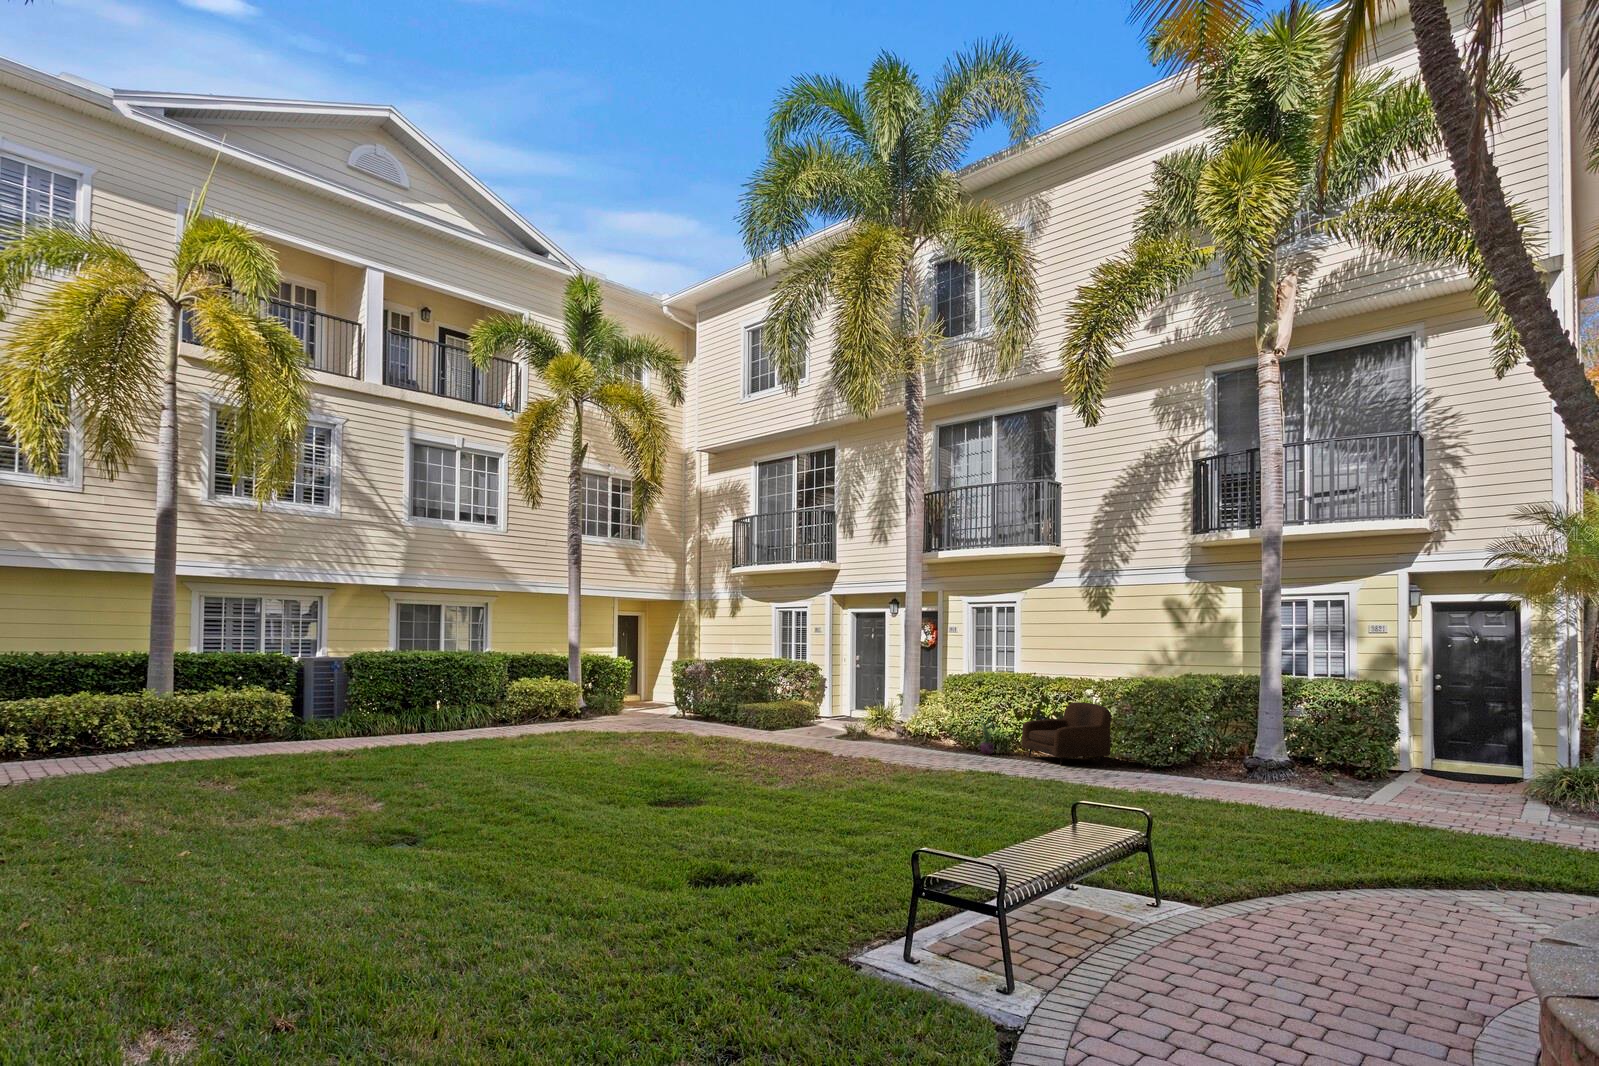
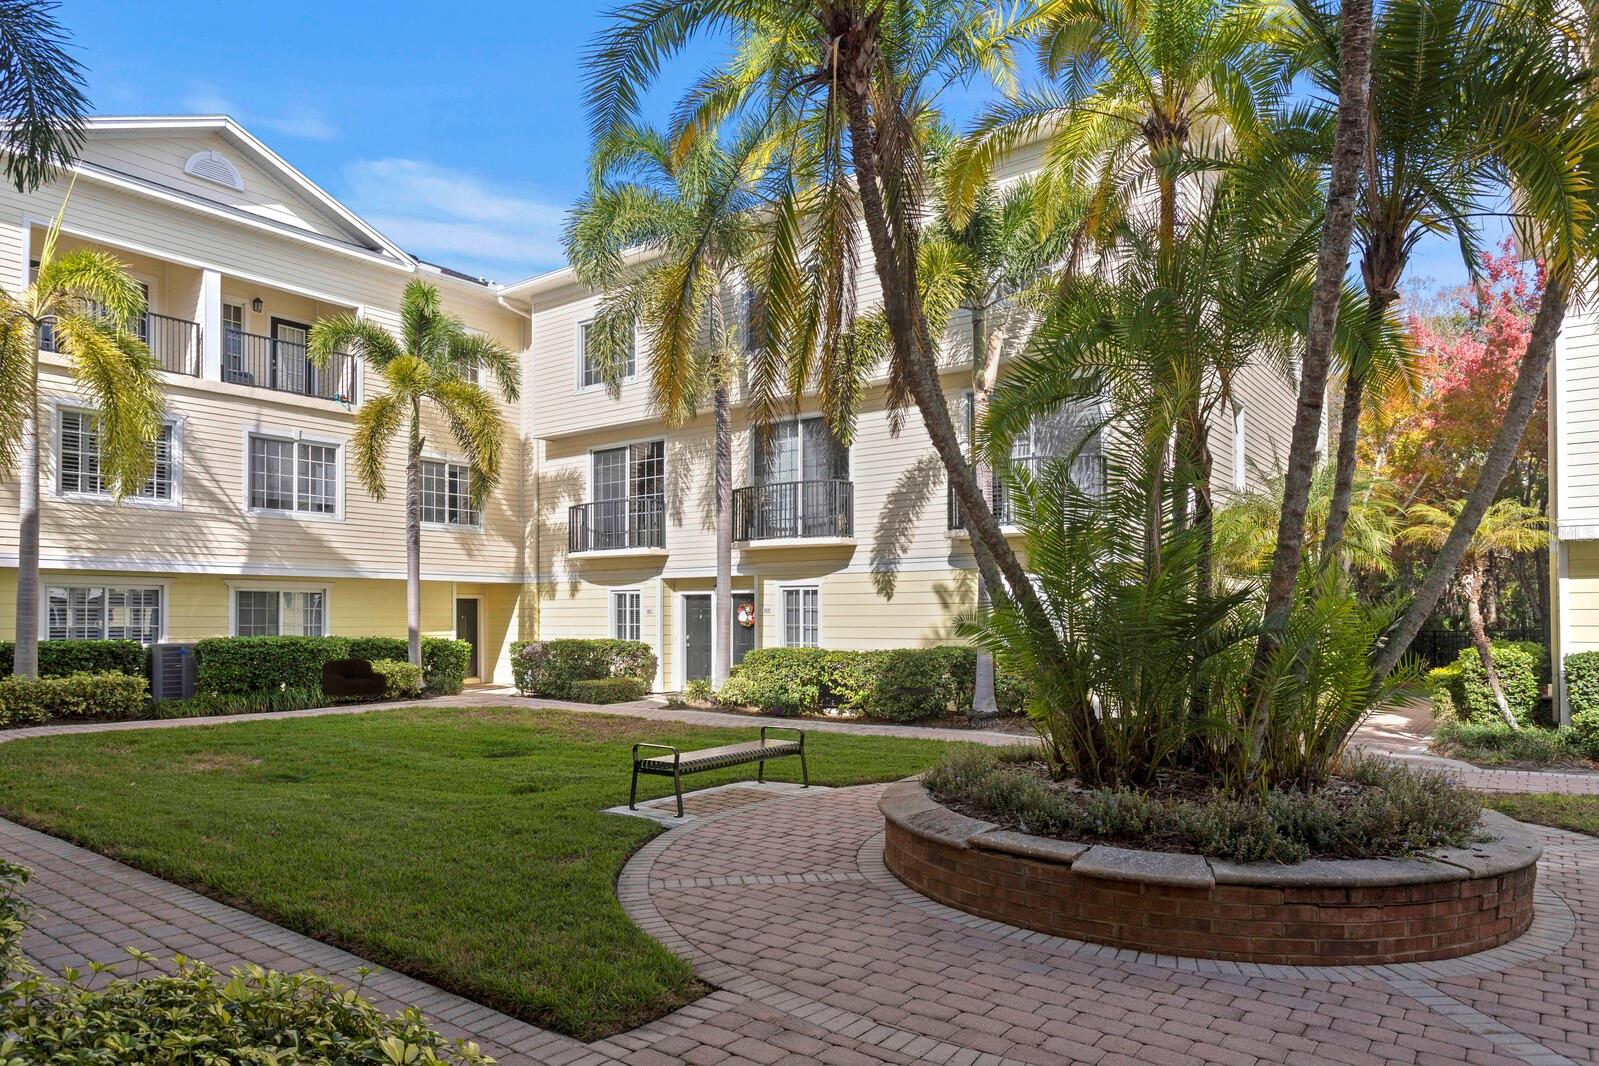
armchair: present [1022,702,1112,766] -> present [321,659,387,701]
side table: none [1144,724,1198,778] -> present [894,687,934,721]

